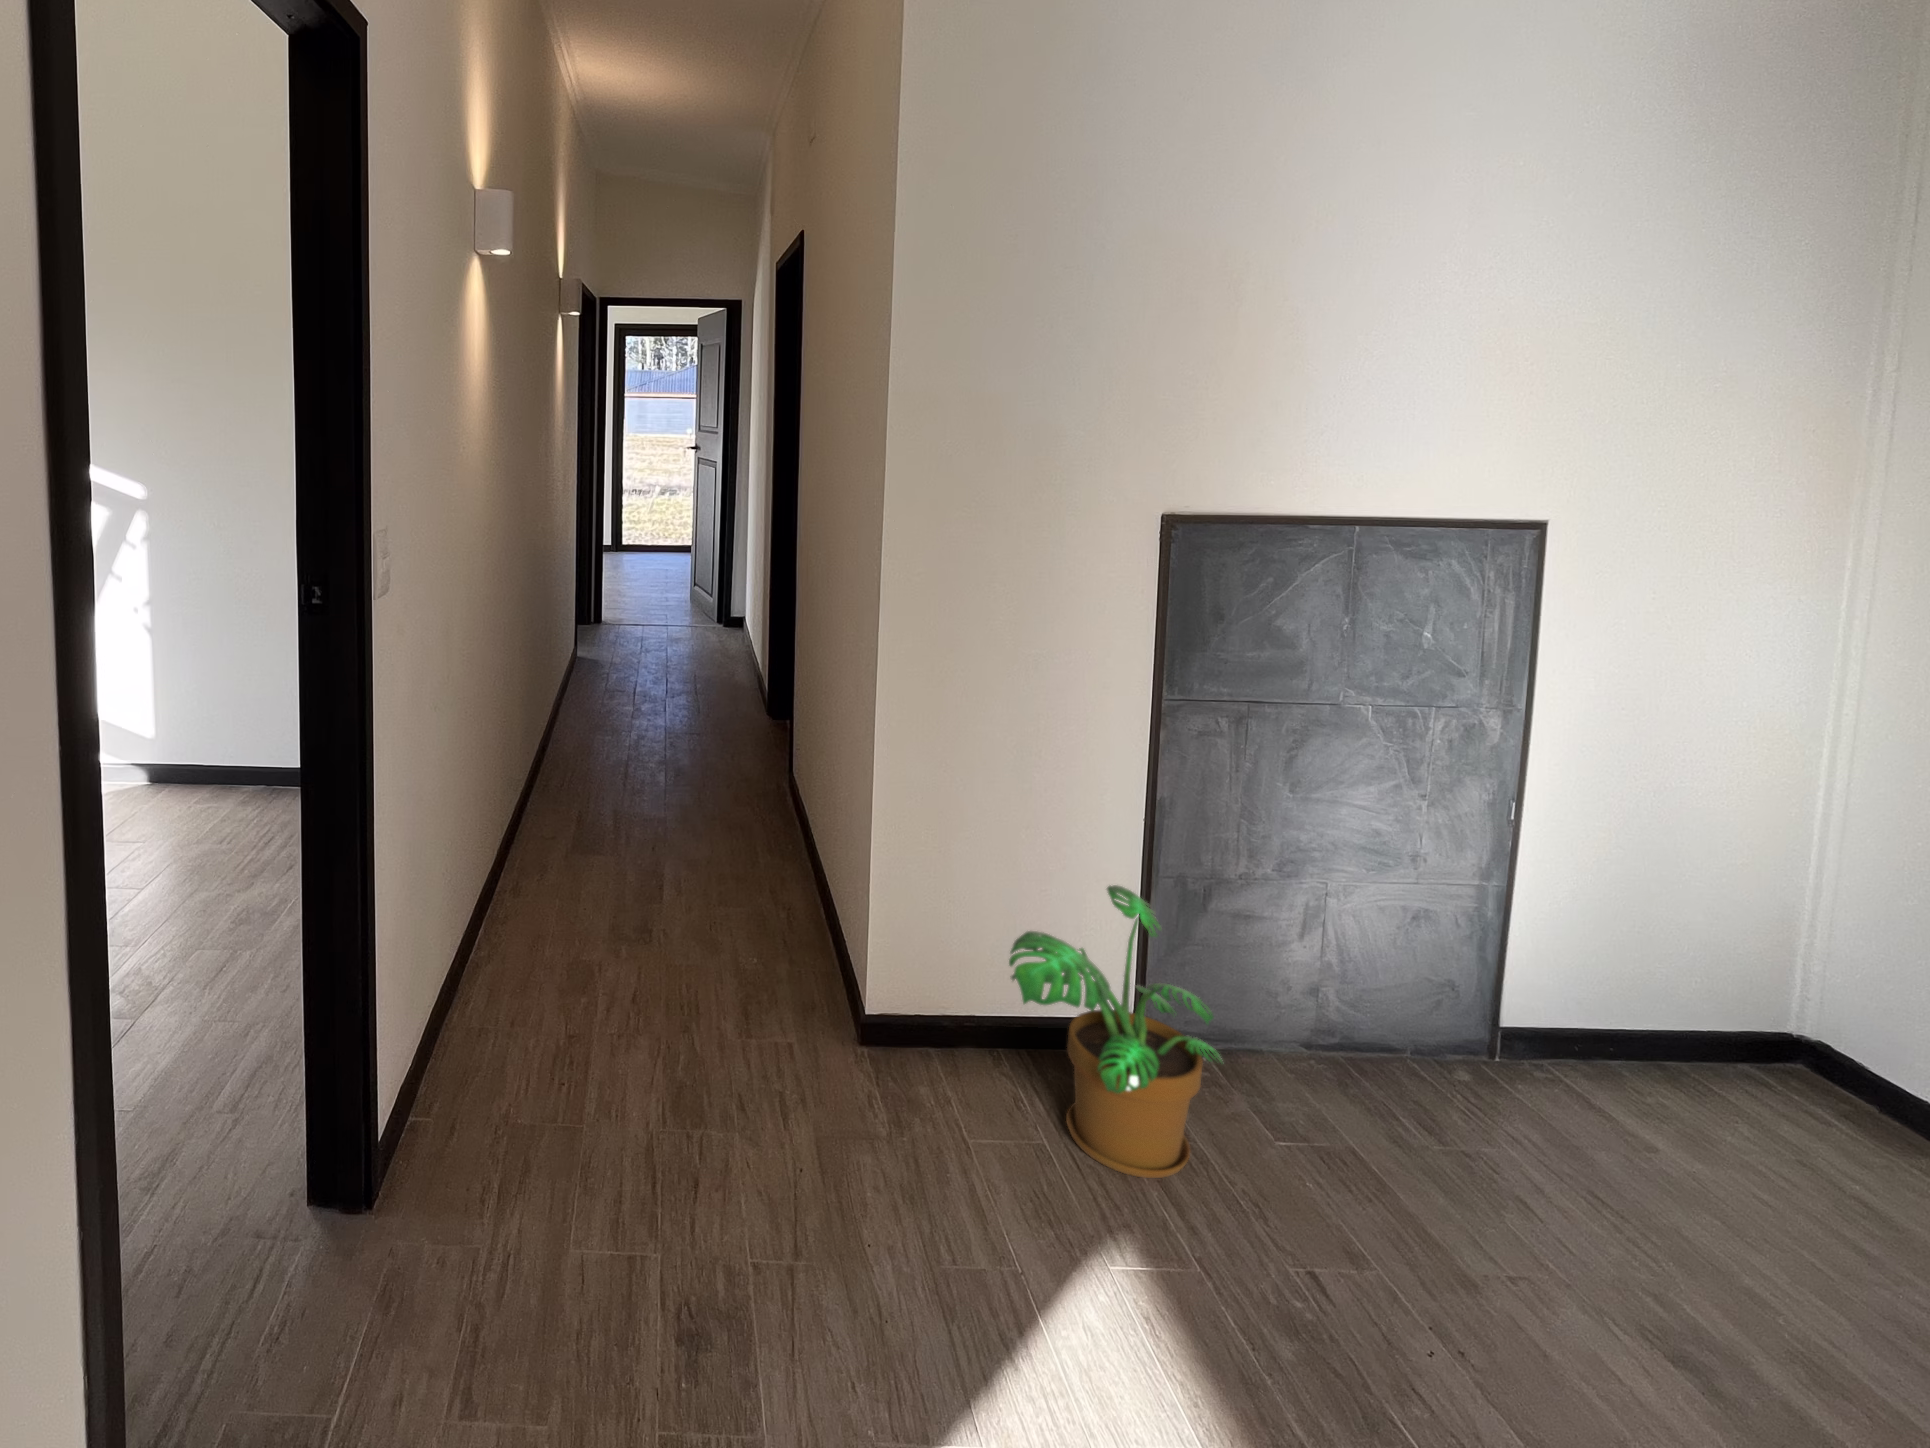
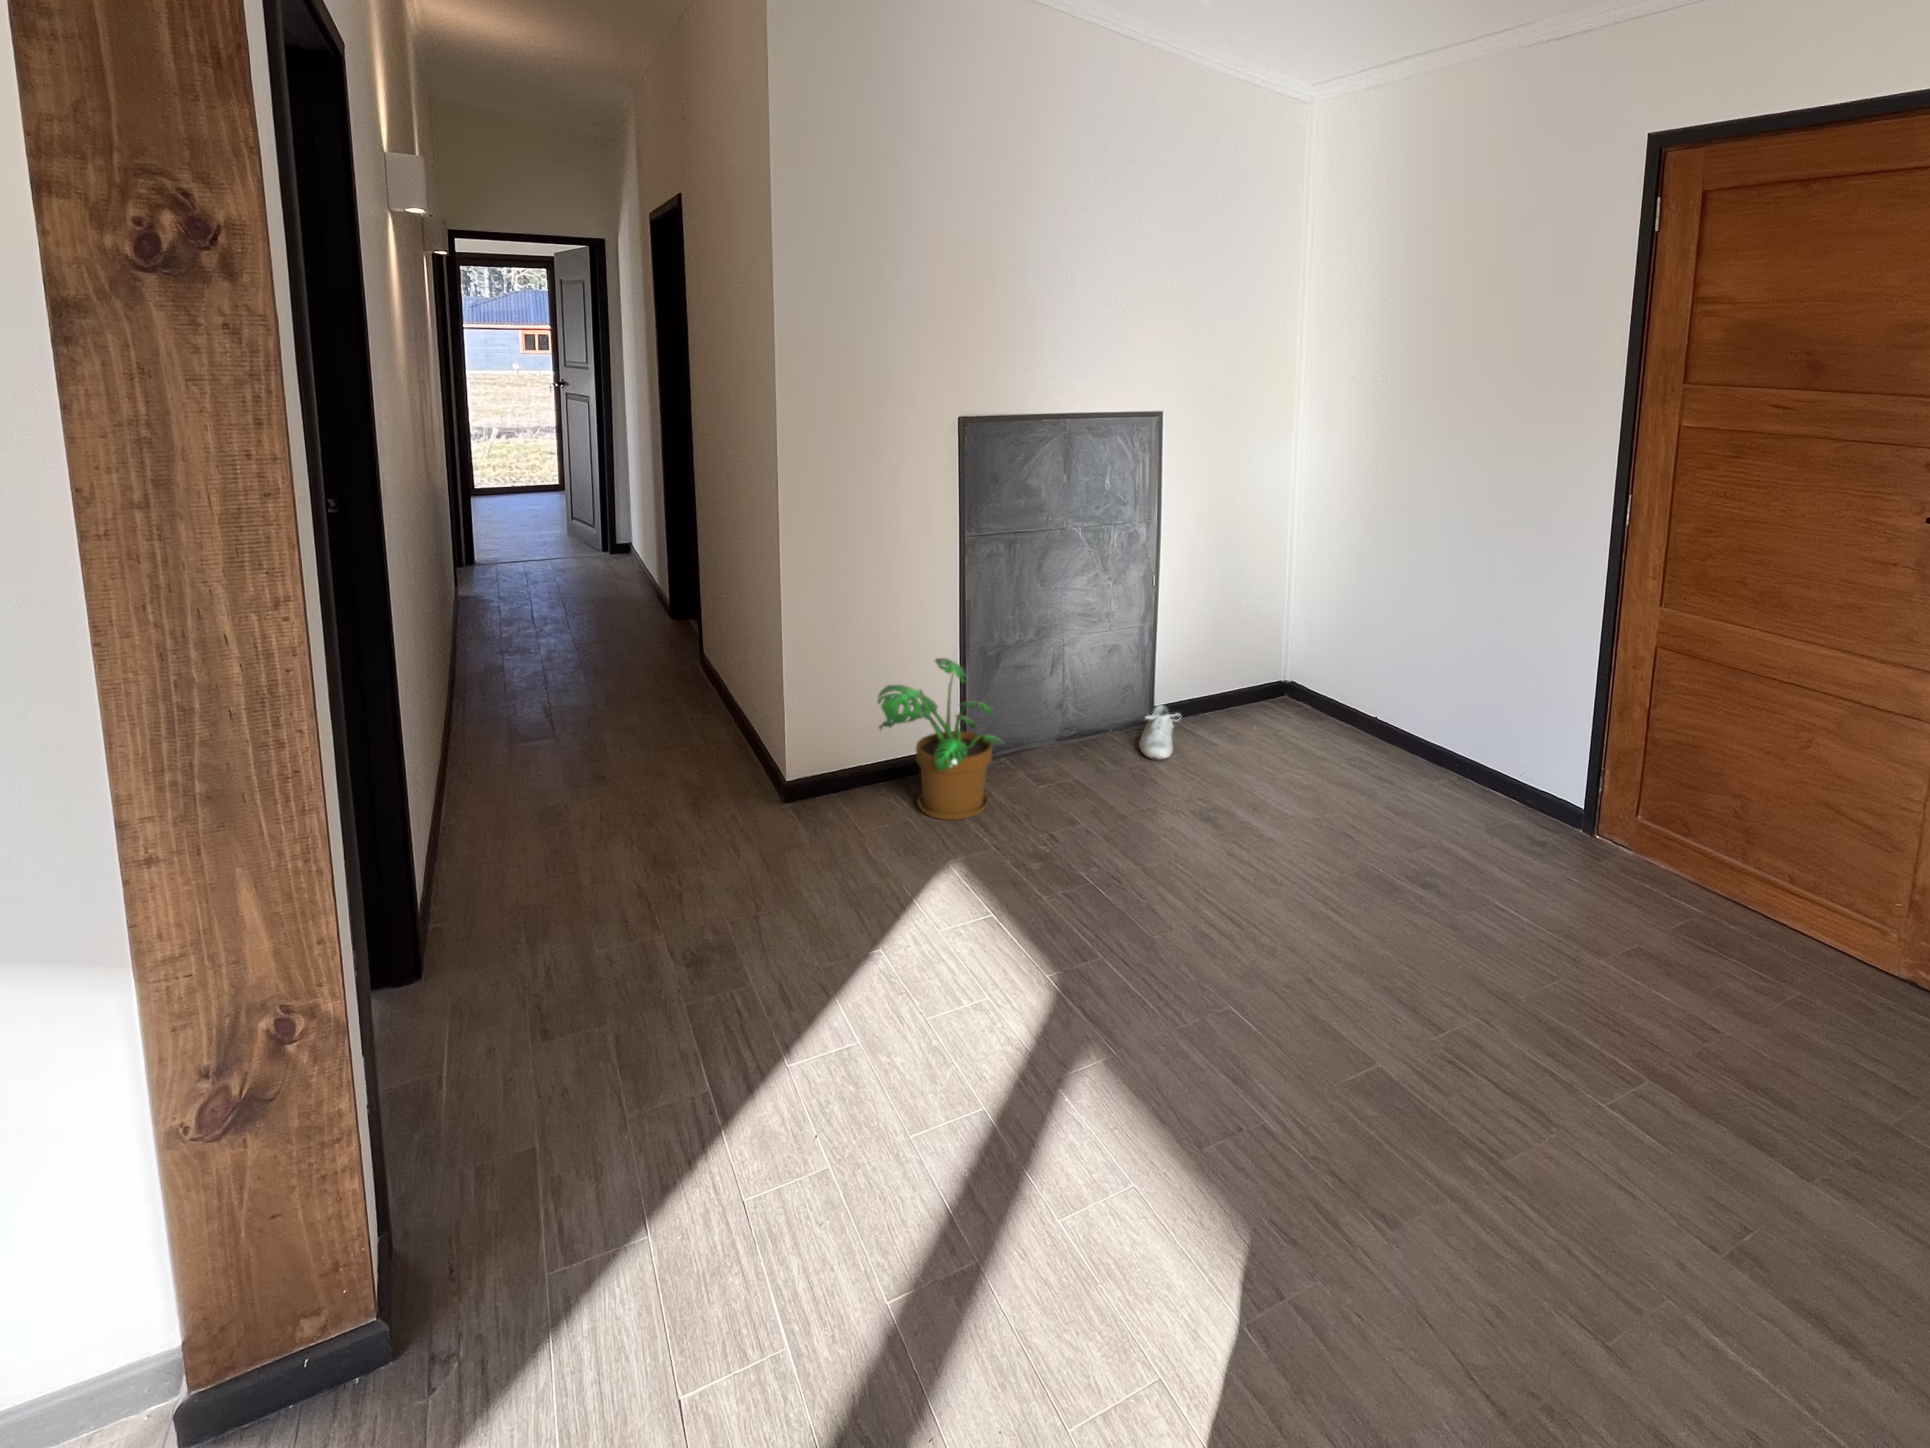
shoe: none [1476,1032,1579,1152] -> present [1139,705,1180,760]

